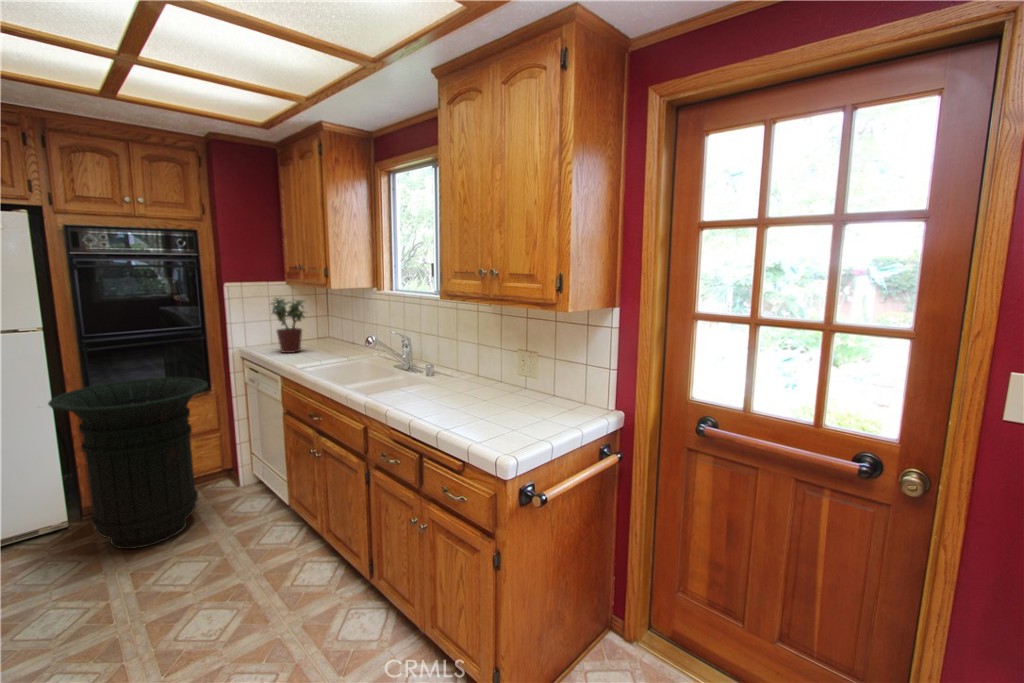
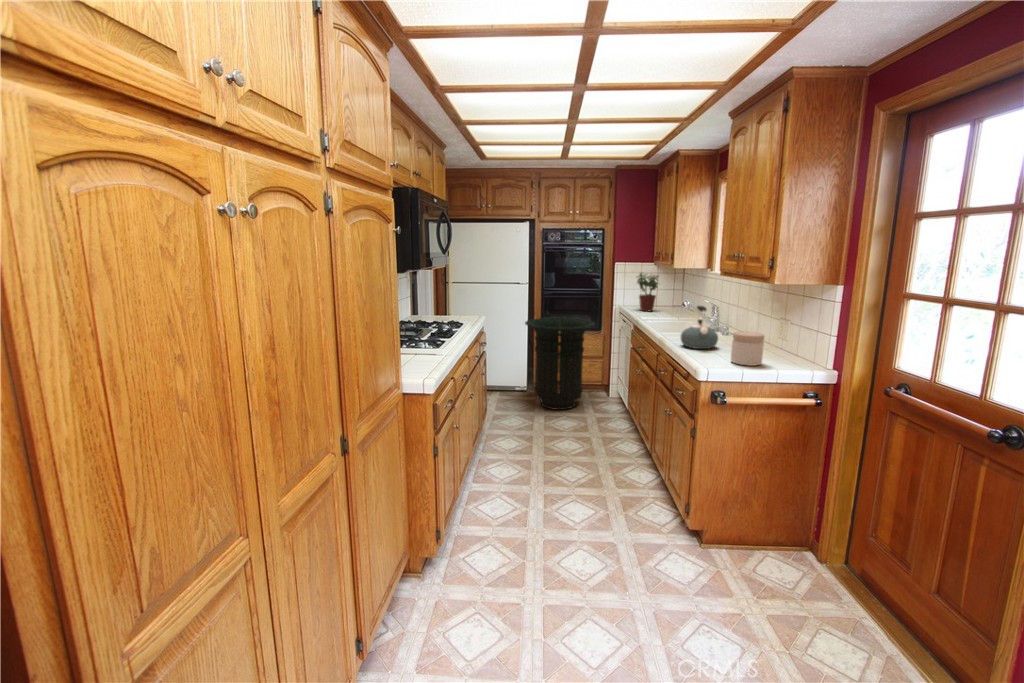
kettle: none [407,345,460,411] -> present [681,306,718,349]
jar: none [509,378,549,429] -> present [731,331,764,366]

